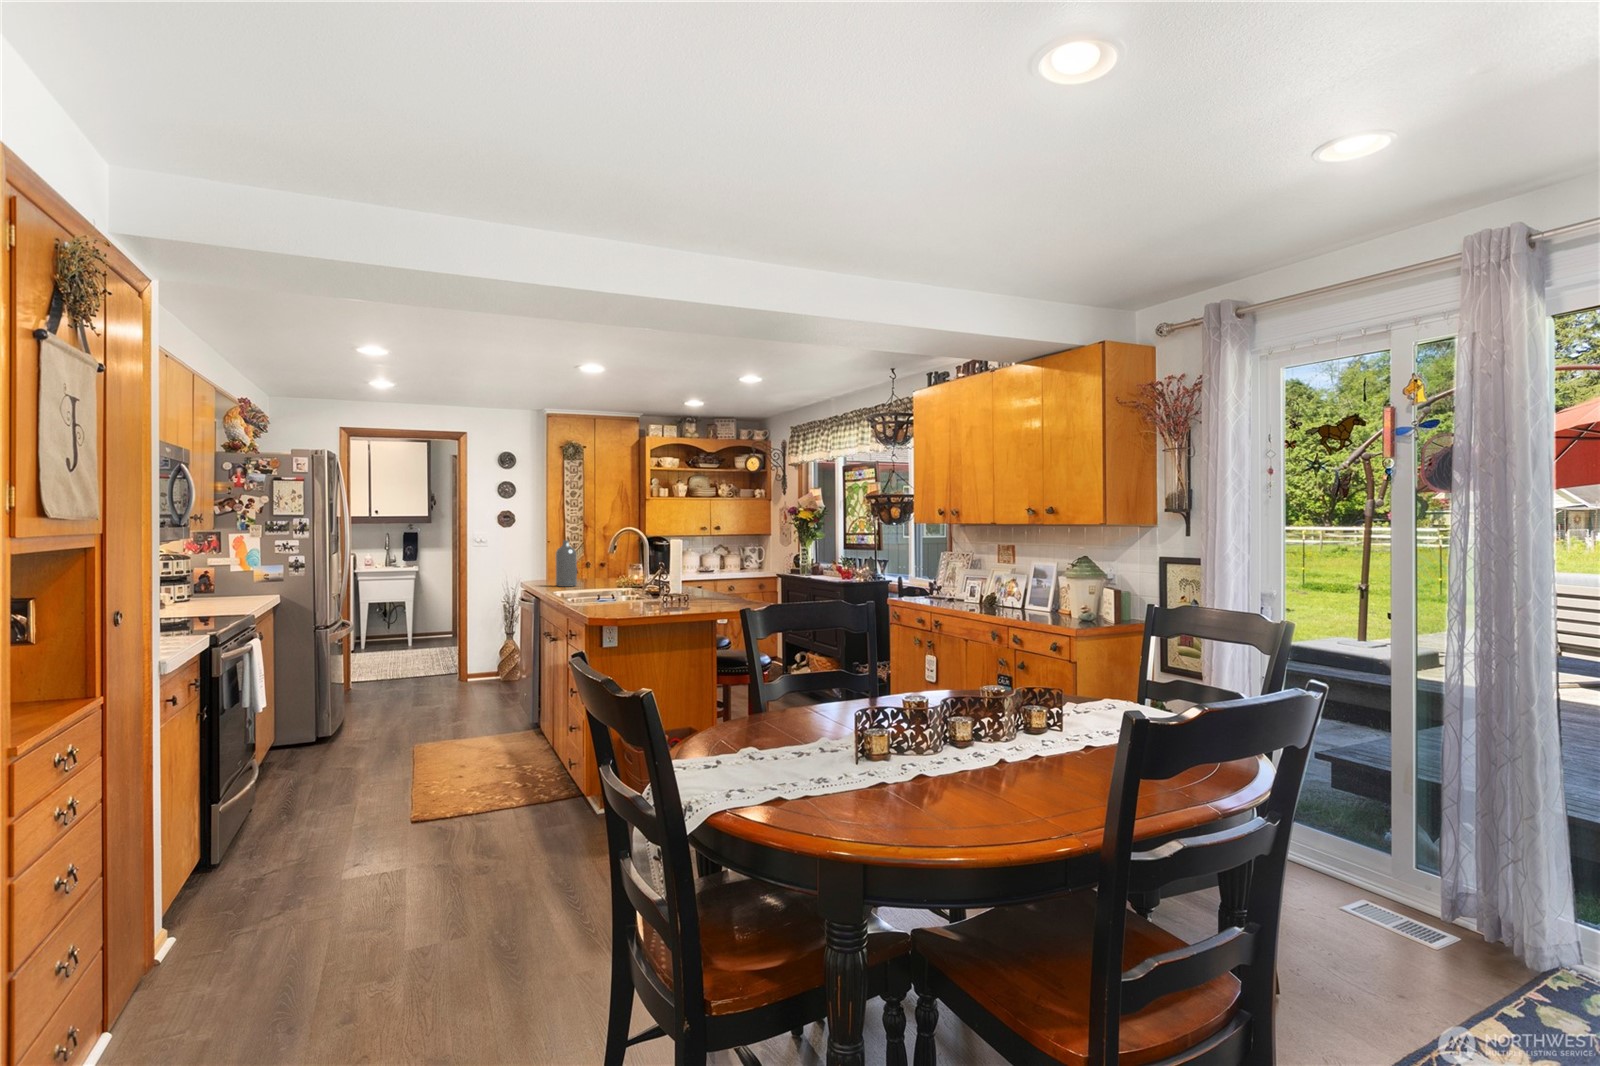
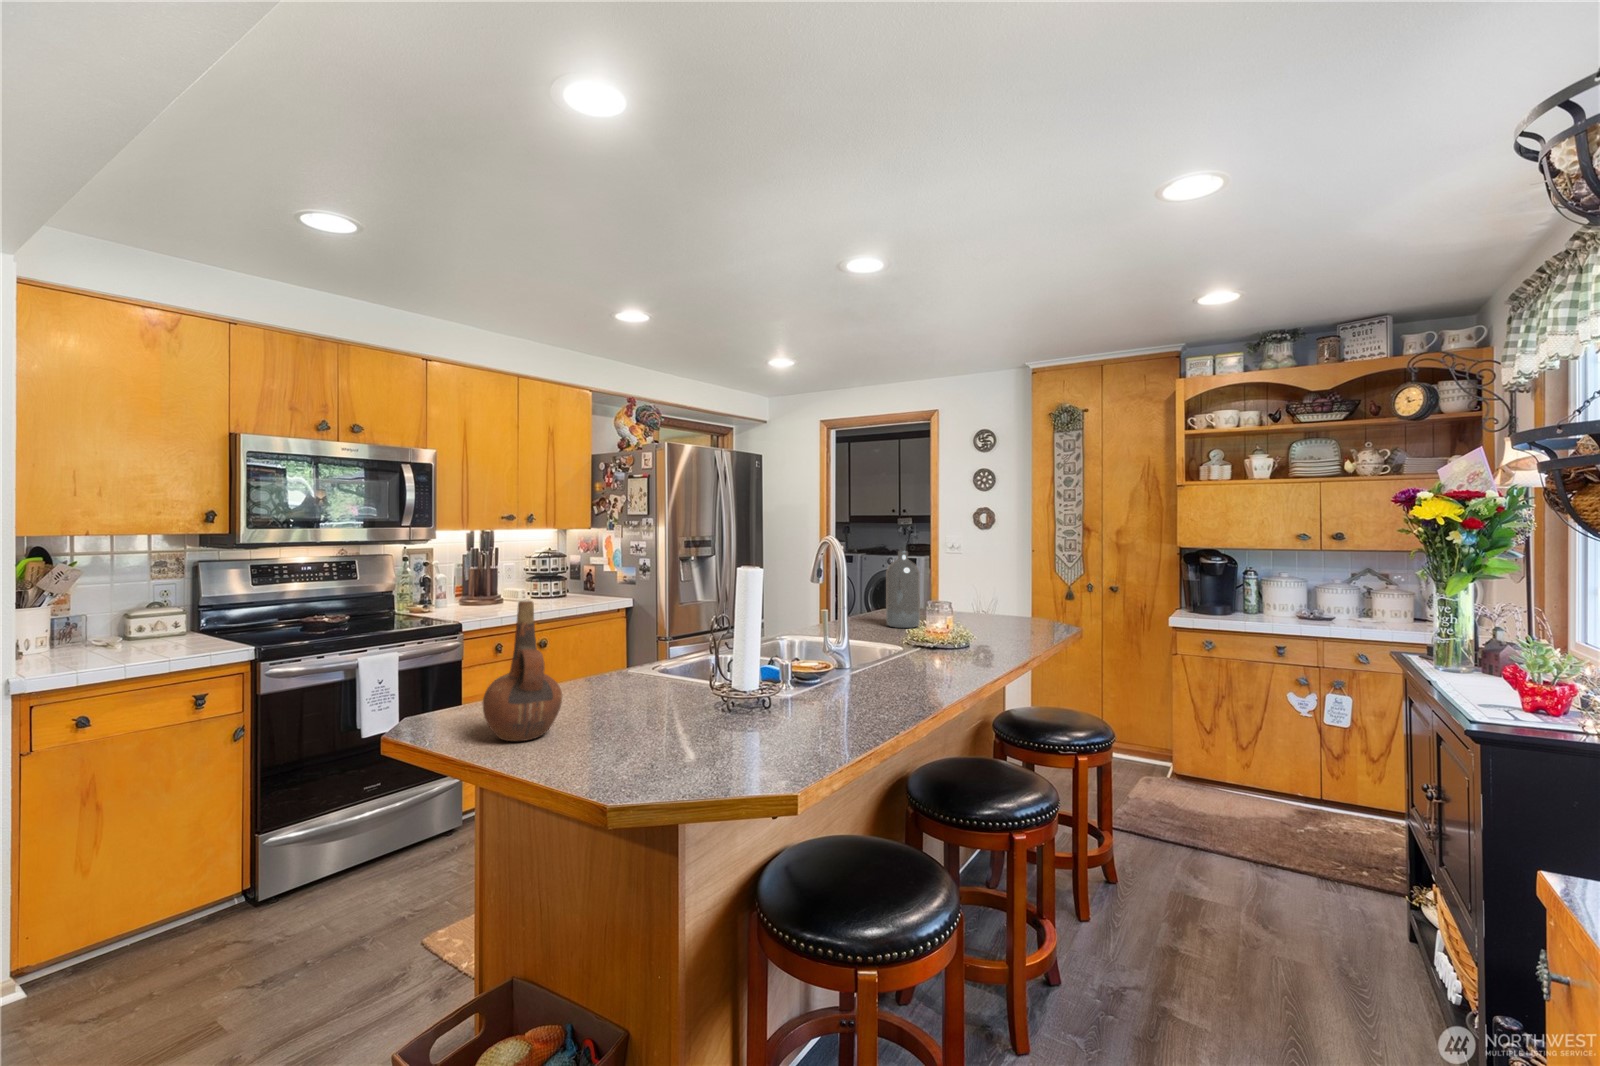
ceramic pitcher: none [608,557,641,612] -> present [483,601,562,741]

